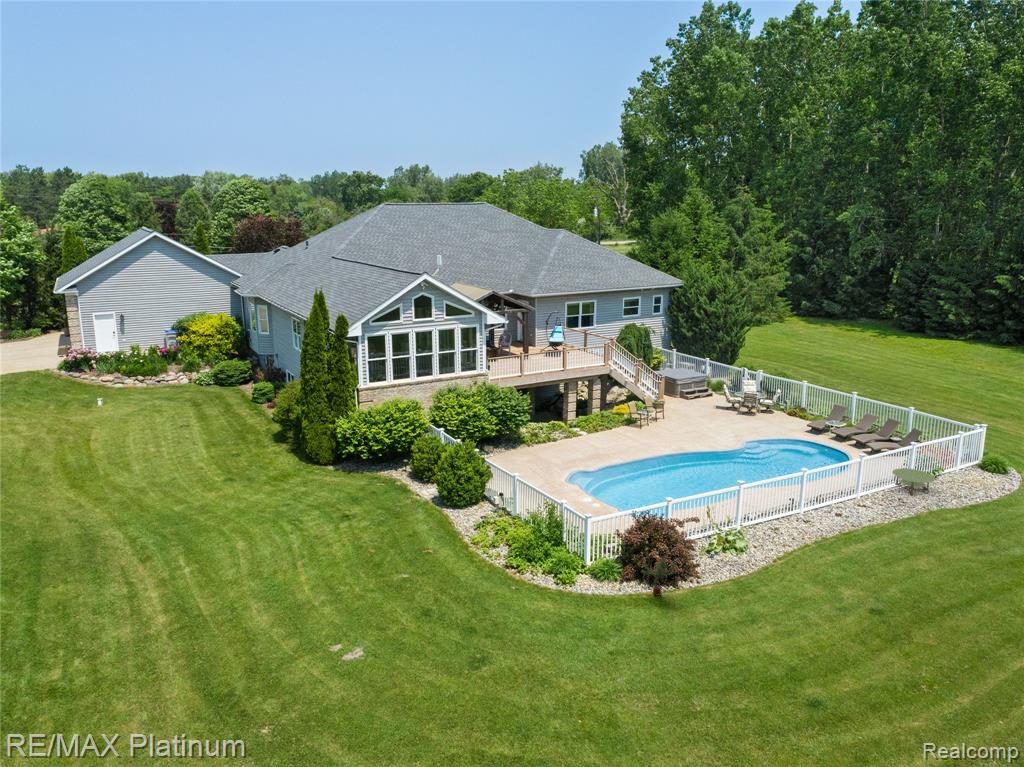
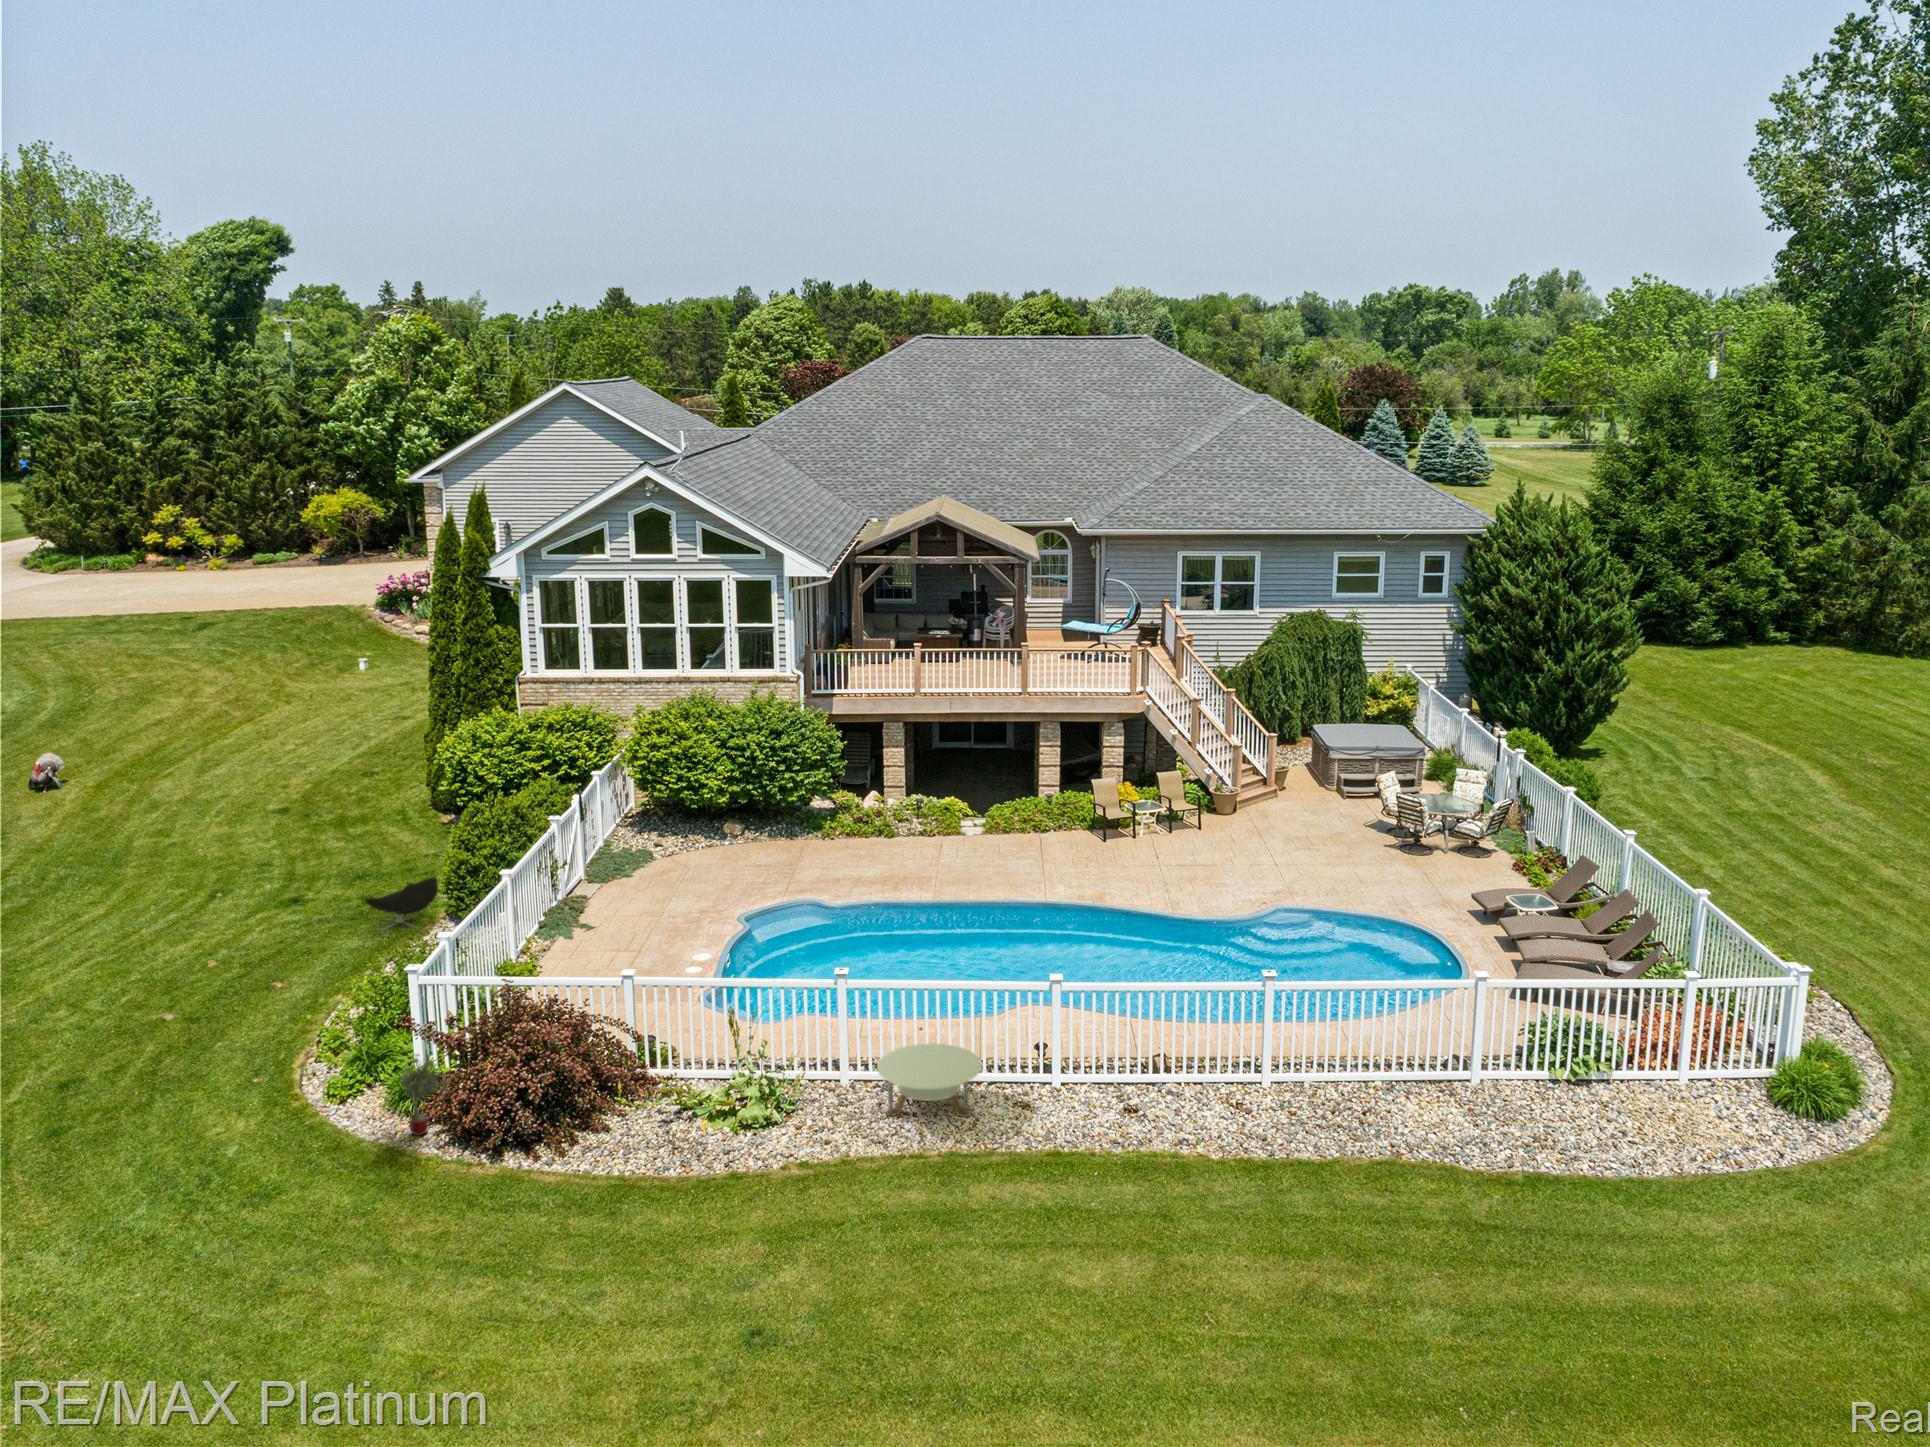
round table: present [892,468,936,496] -> present [877,1043,982,1117]
lounge chair: none [419,487,451,520] -> present [366,877,438,929]

